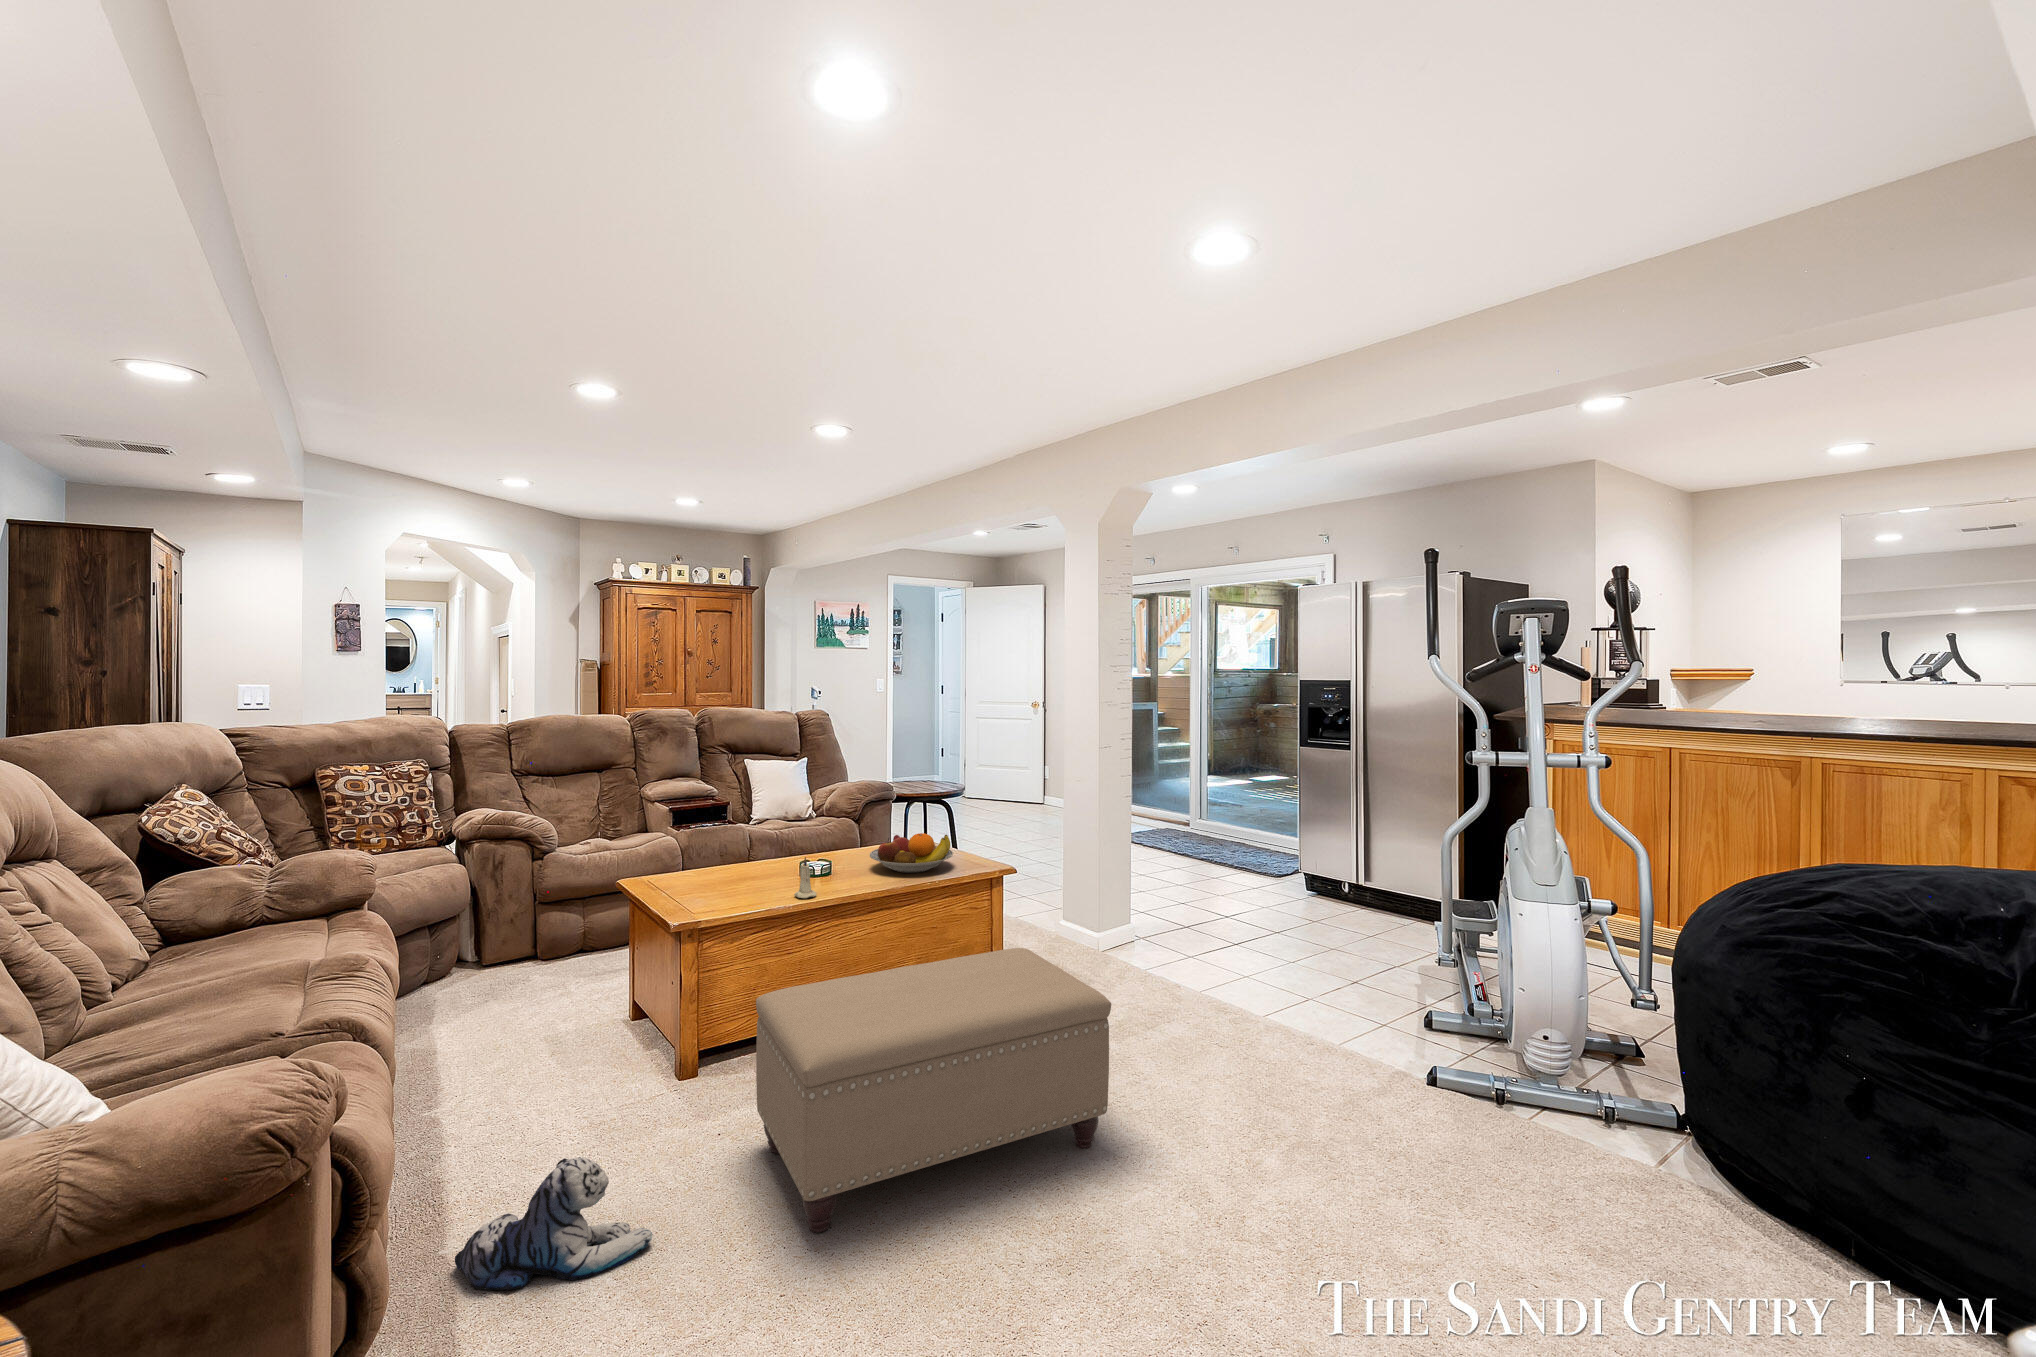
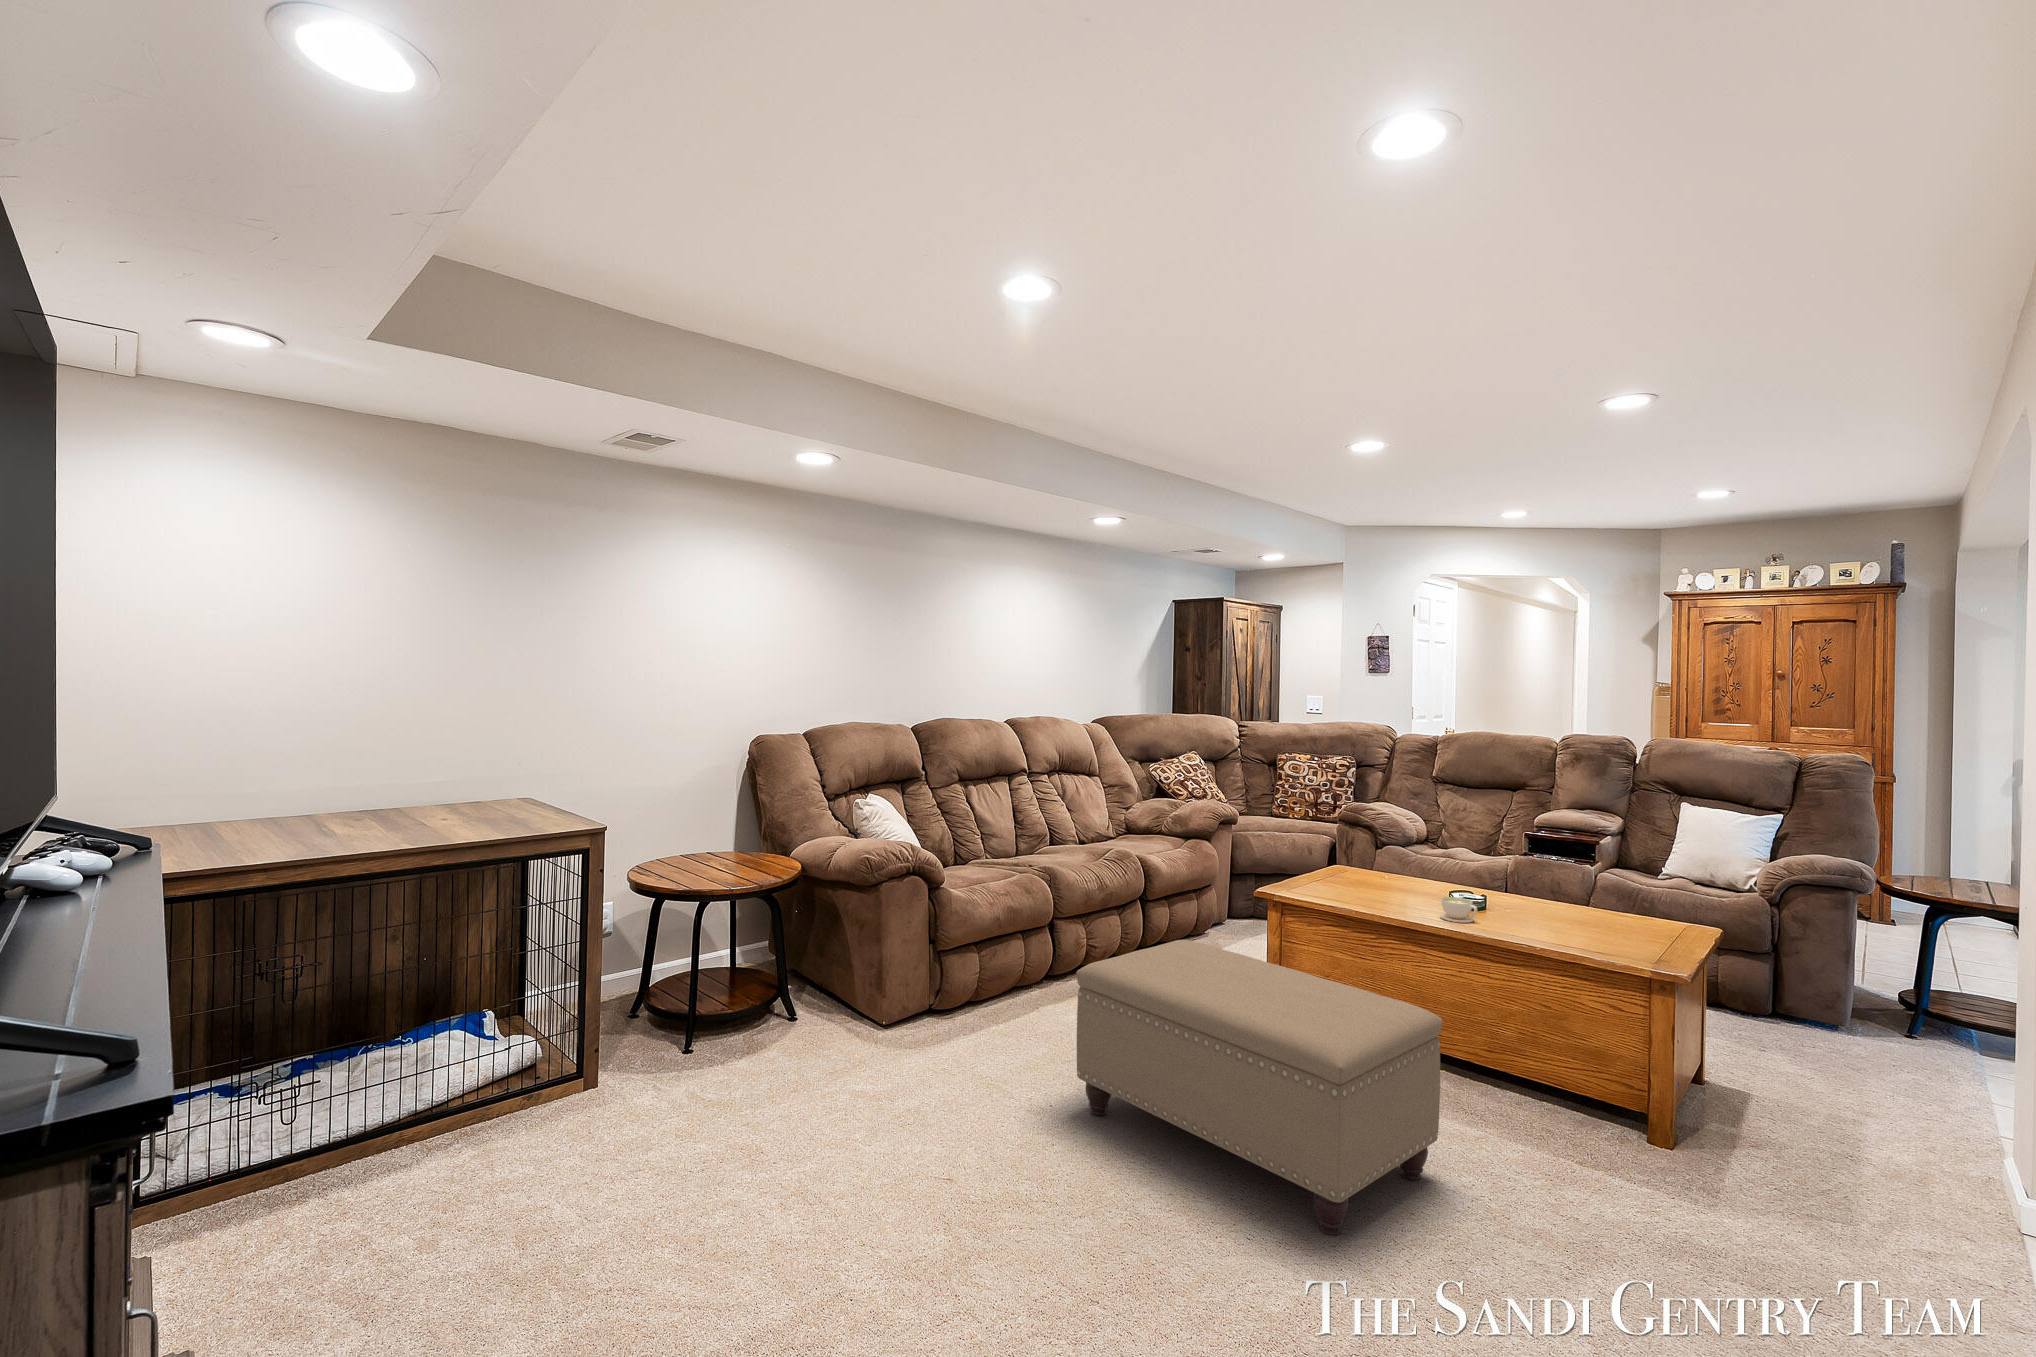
fruit bowl: present [870,833,953,873] -> none [1519,887,1643,940]
candle: present [794,857,817,898] -> none [1383,869,1406,913]
coffee cup: none [833,866,863,889] -> present [1440,897,1477,923]
plush toy: present [455,1157,653,1291] -> none [988,980,1052,1060]

